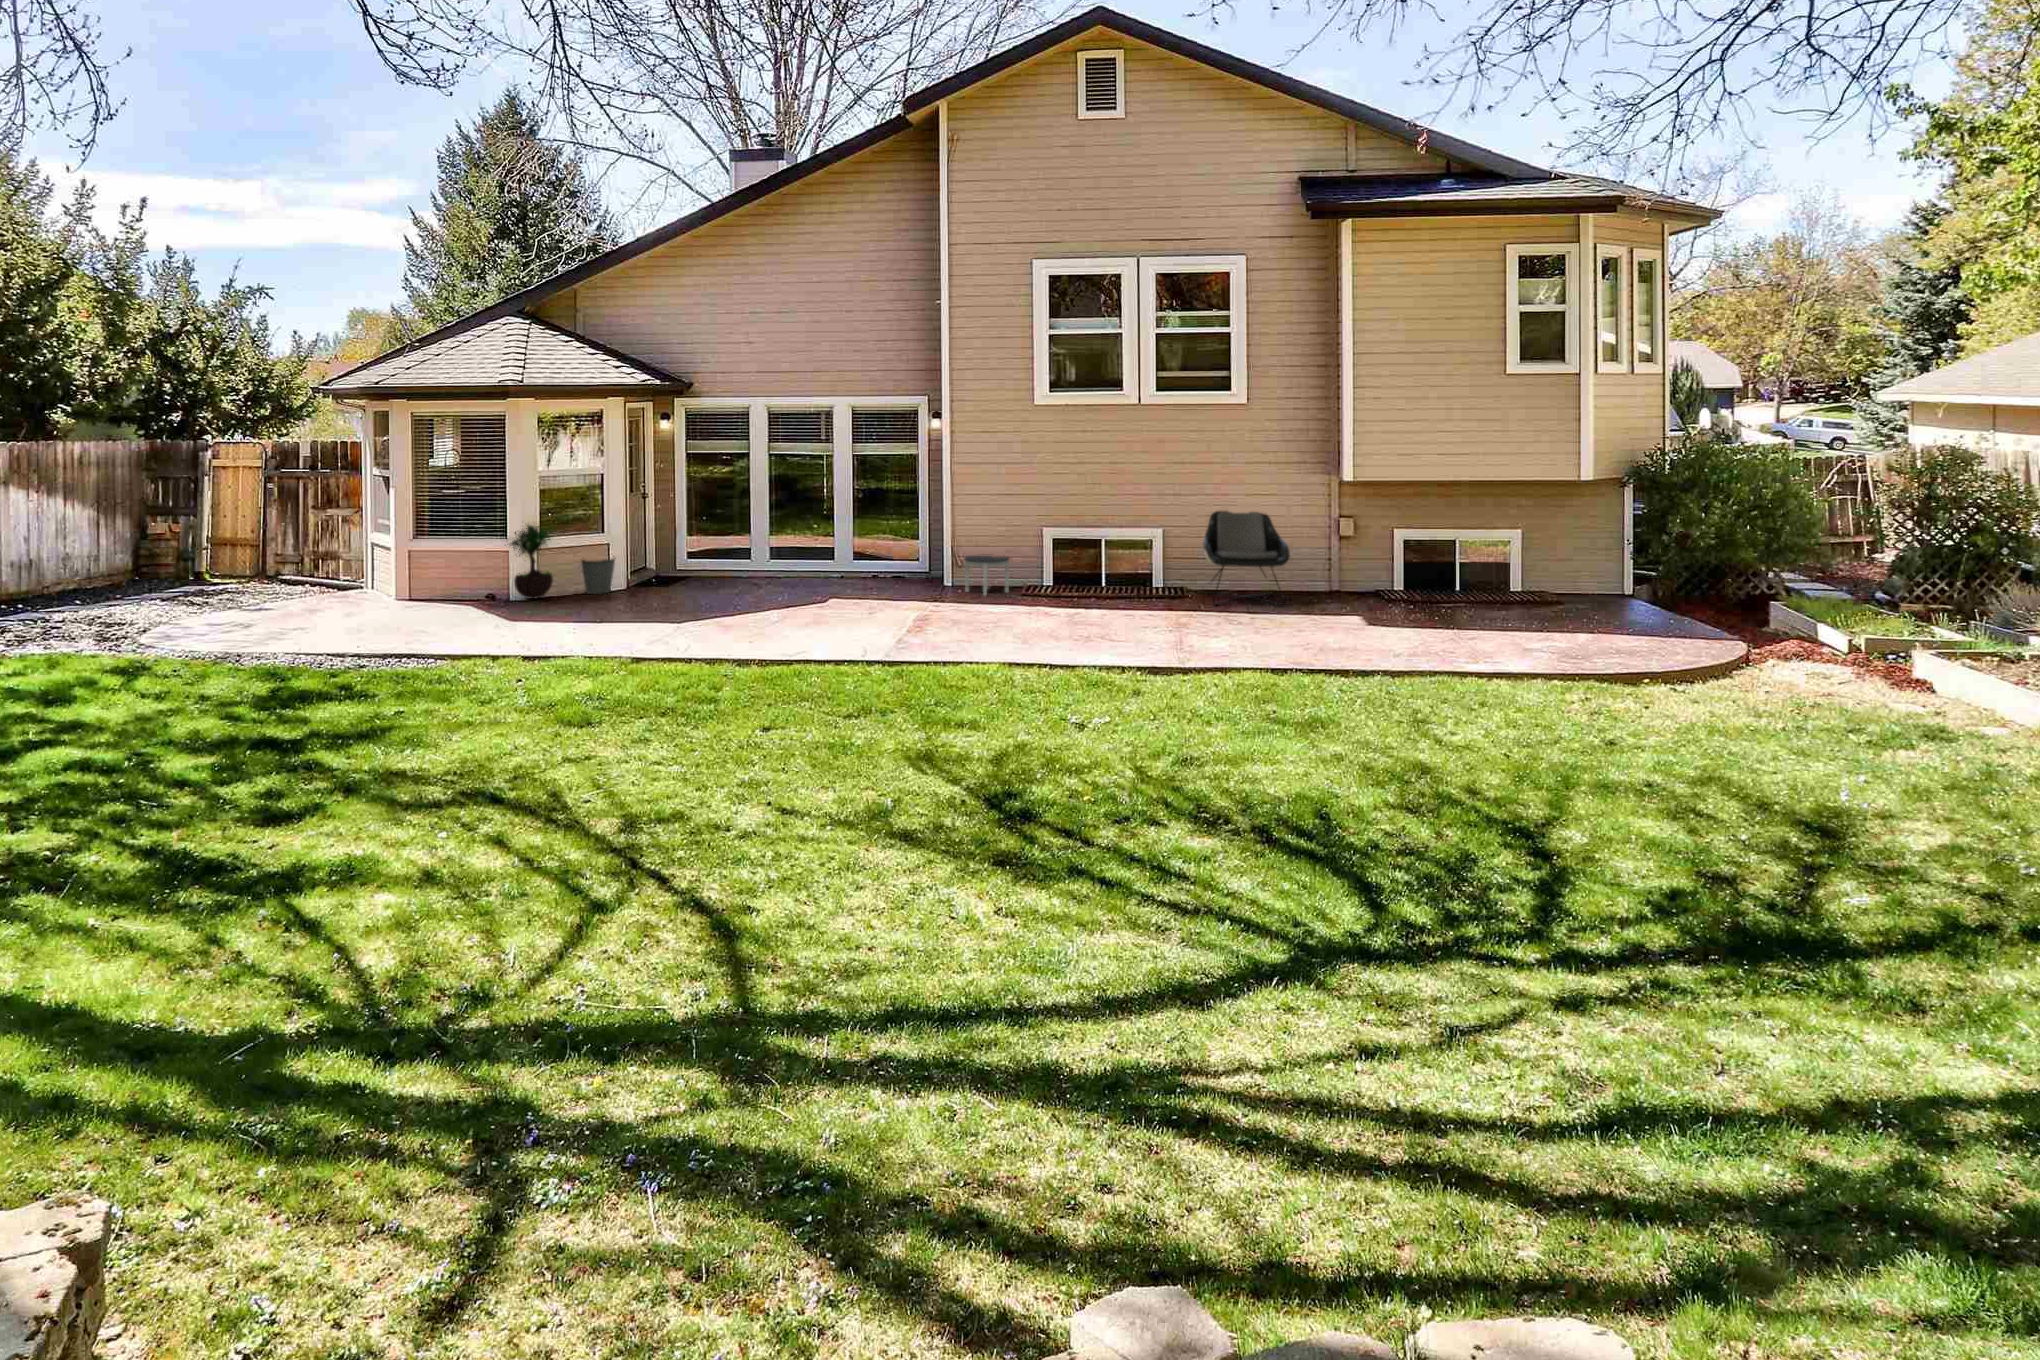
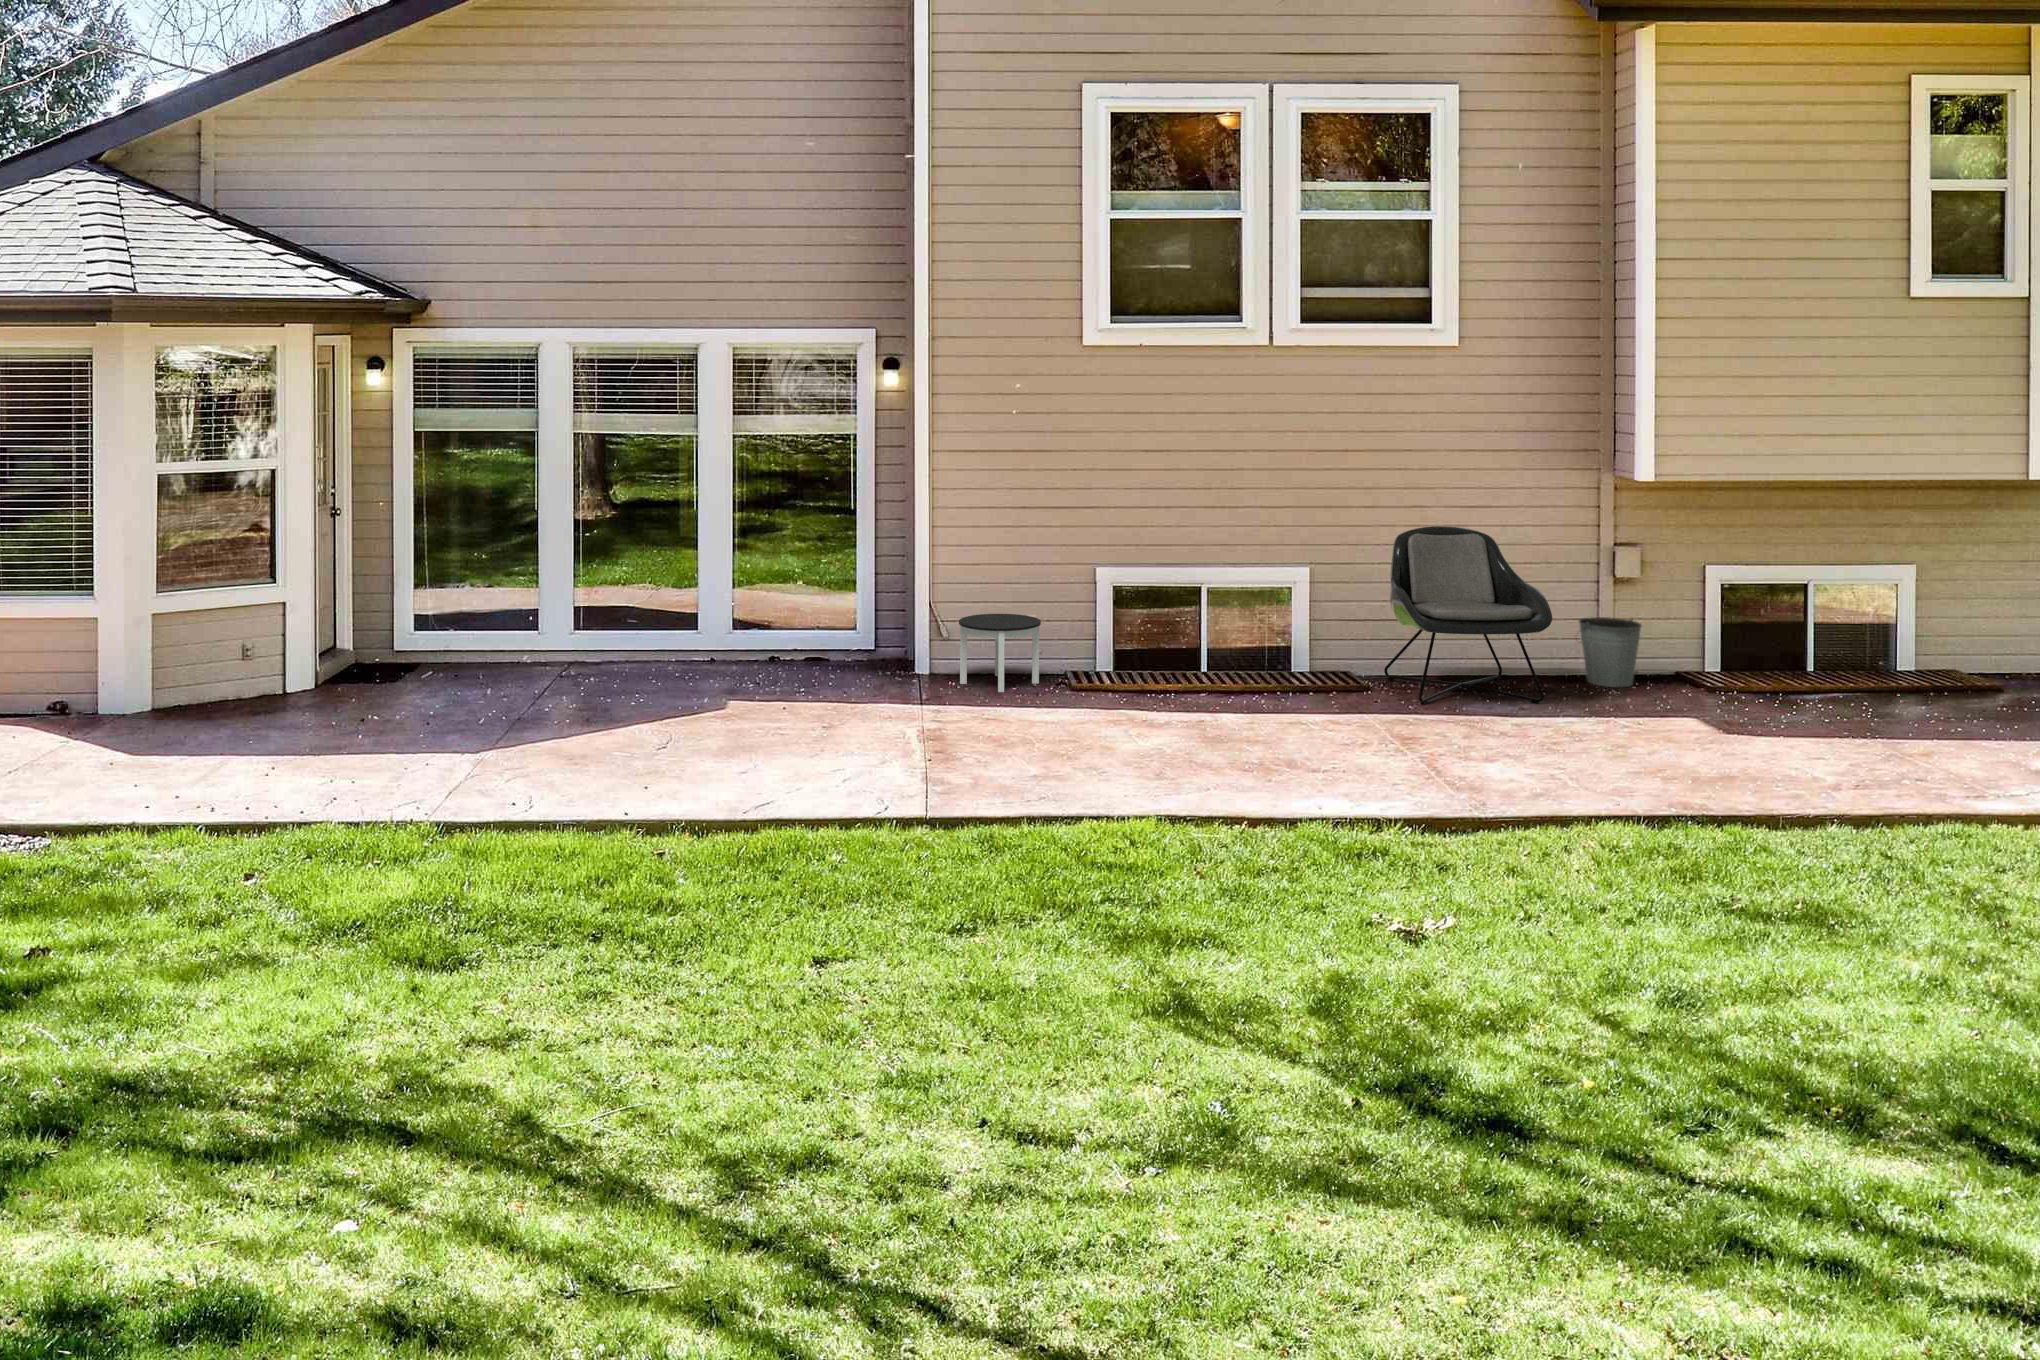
potted tree: present [507,525,553,599] -> none [64,558,175,719]
bucket: present [581,558,616,594] -> present [1579,617,1642,687]

